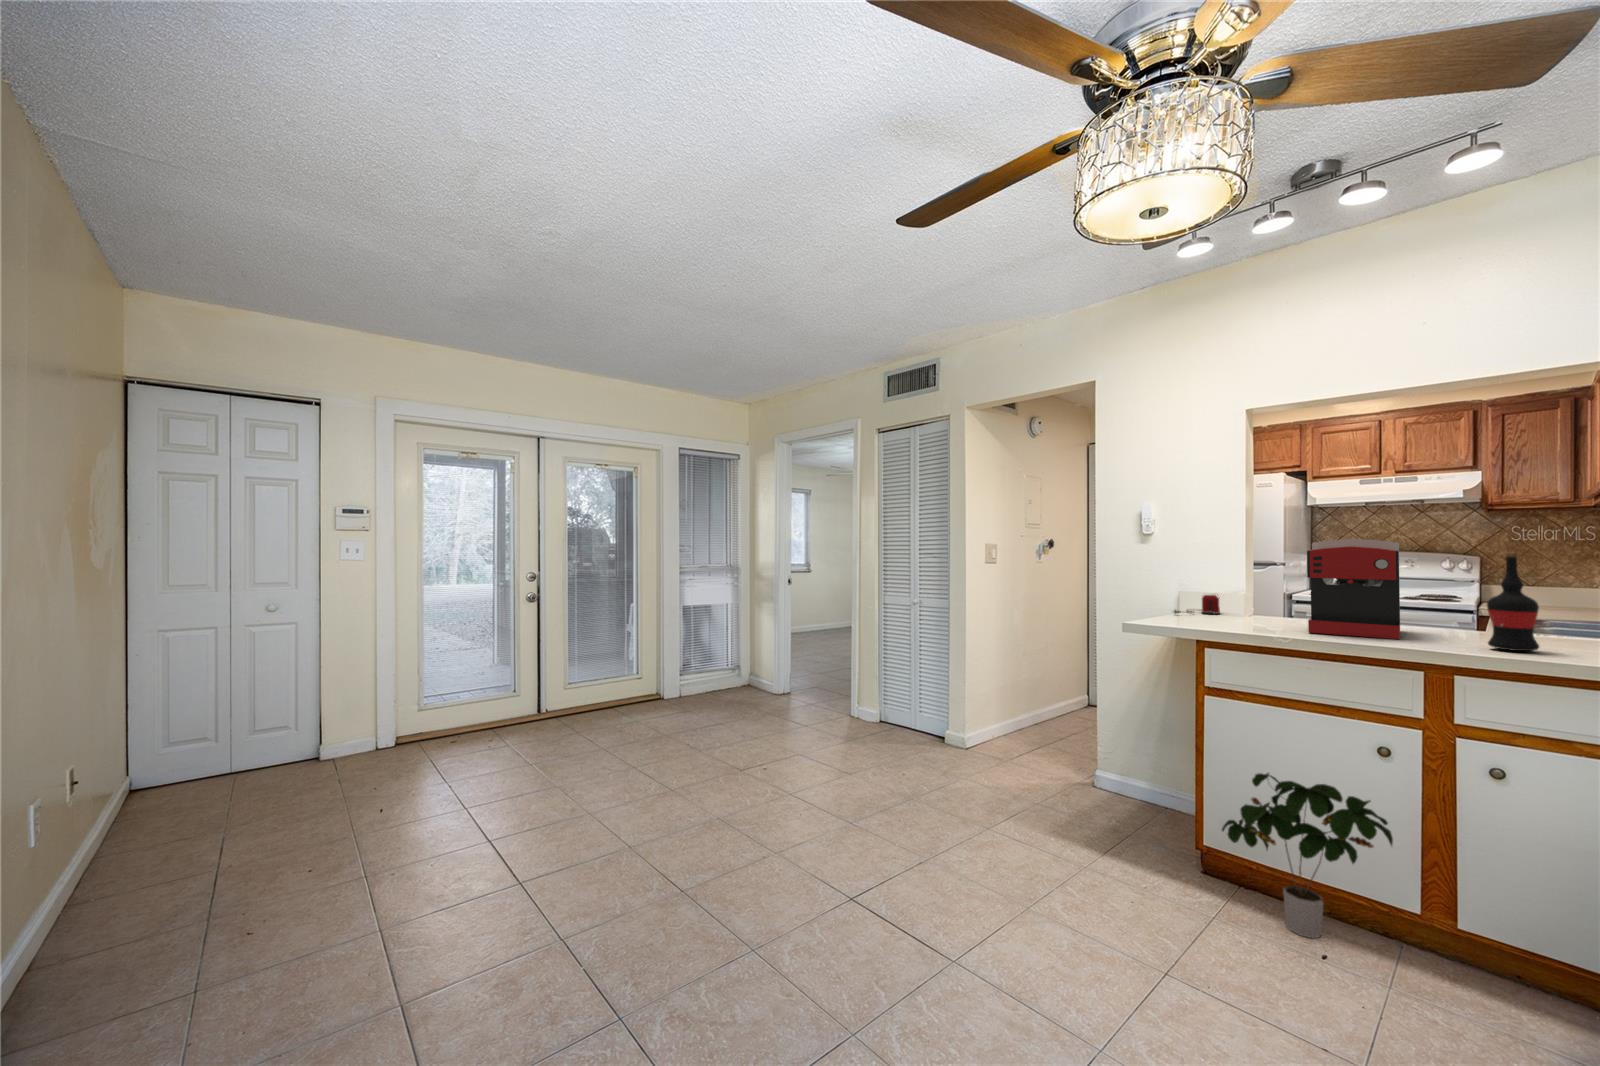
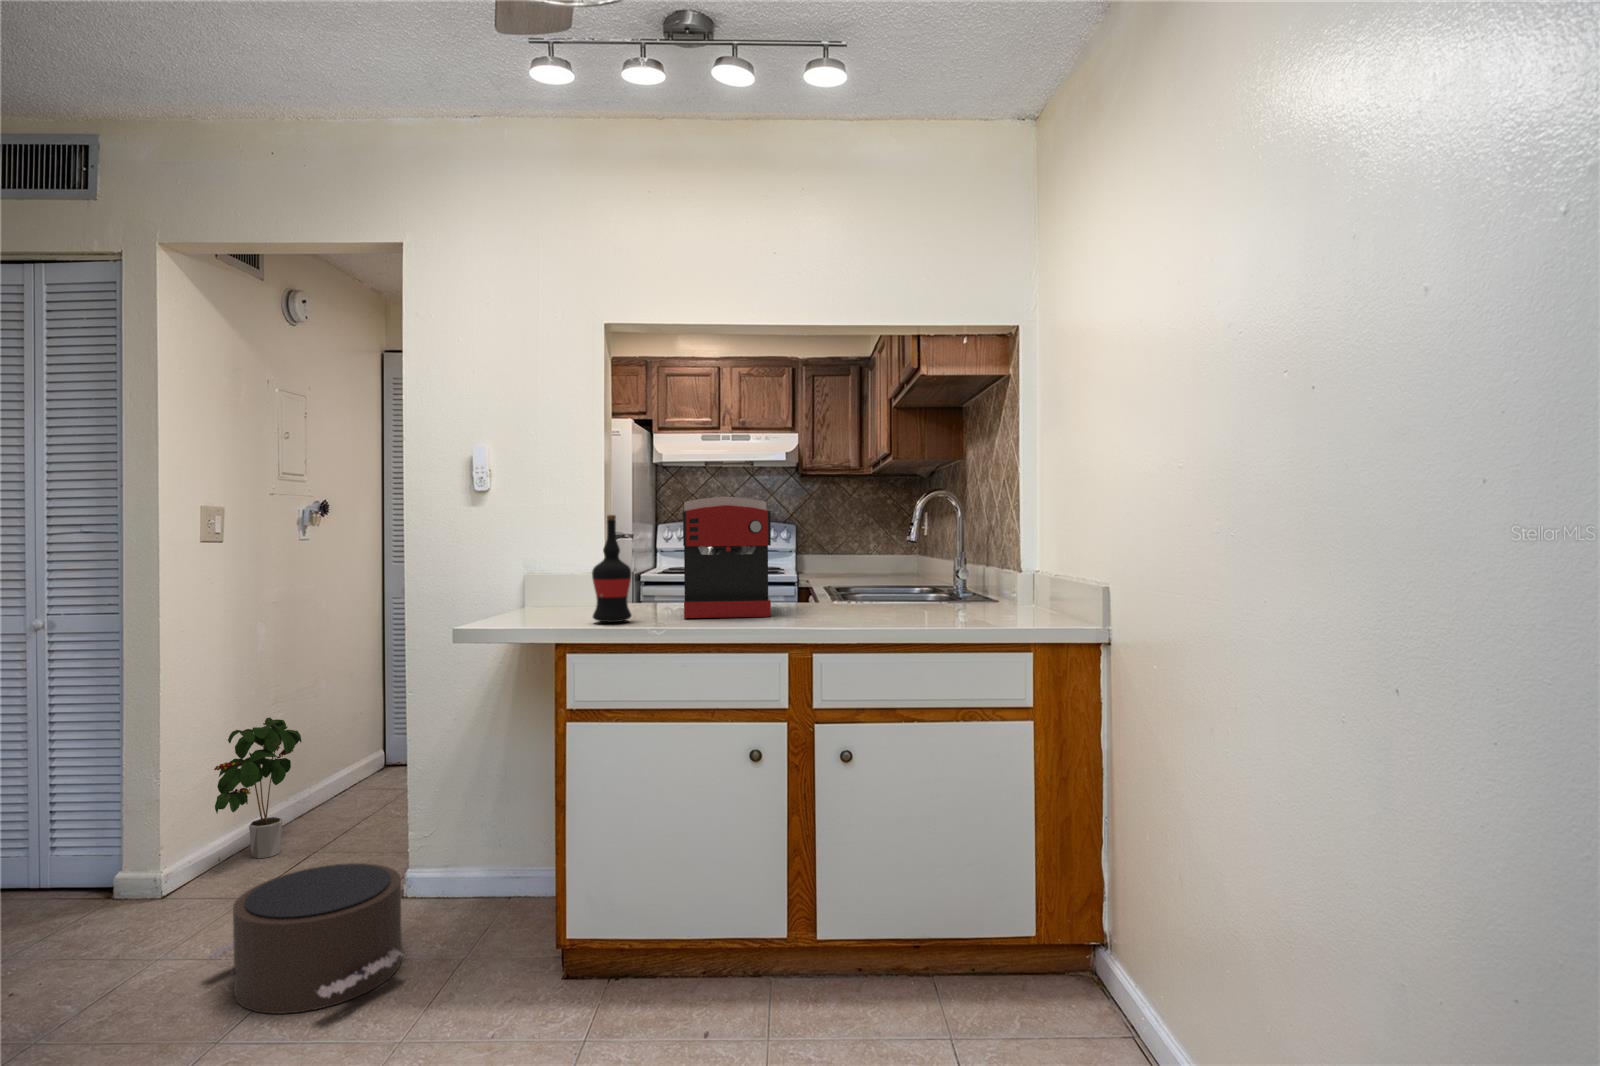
wine bottle: present [1487,553,1539,651] -> present [592,515,632,622]
toaster: present [1174,594,1220,614] -> none [516,575,576,609]
pouf: none [987,752,1094,833] -> present [206,863,404,1014]
potted plant: present [1222,773,1393,938] -> present [214,718,301,858]

